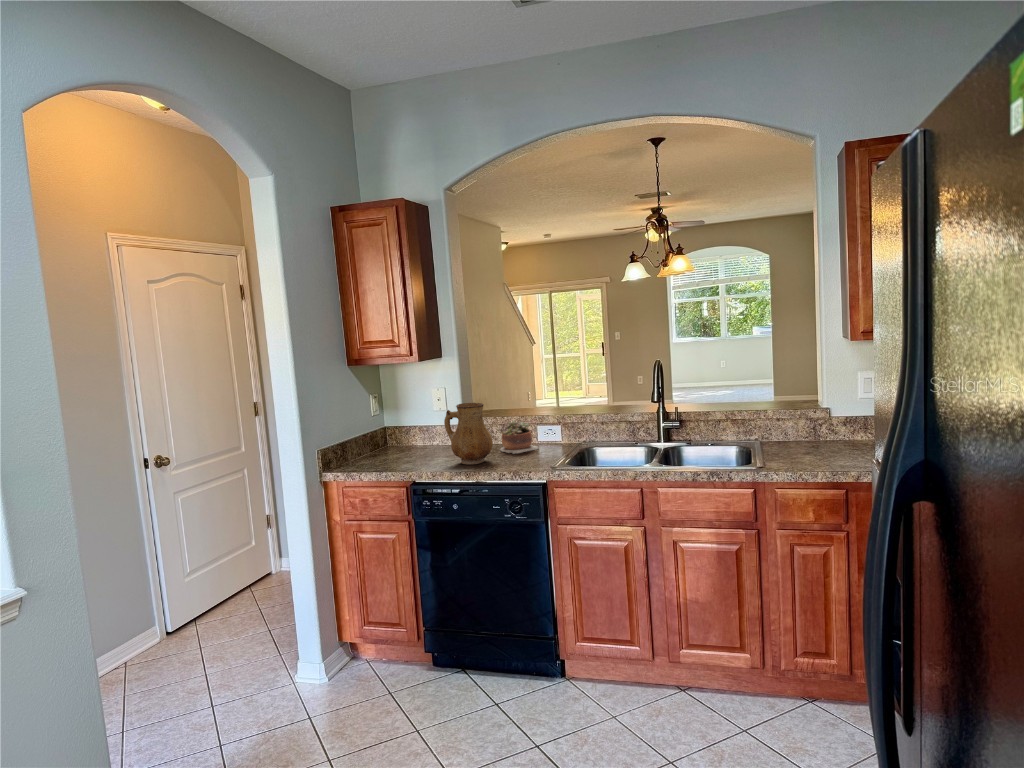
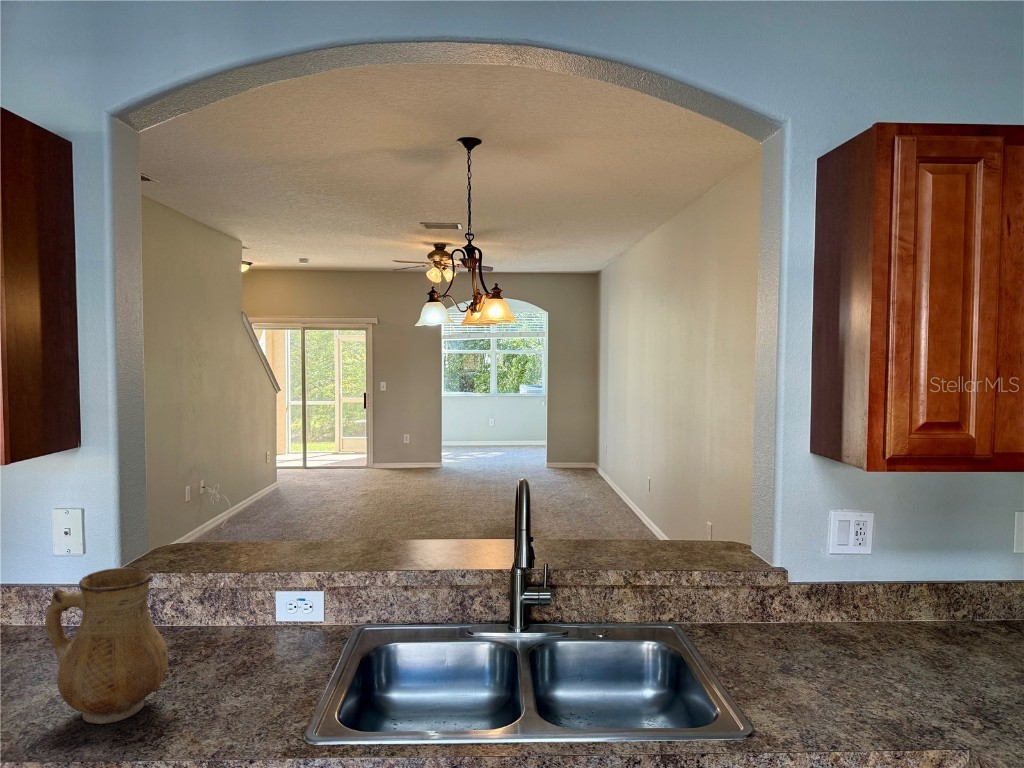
succulent plant: present [500,420,539,454] -> none [185,586,278,671]

